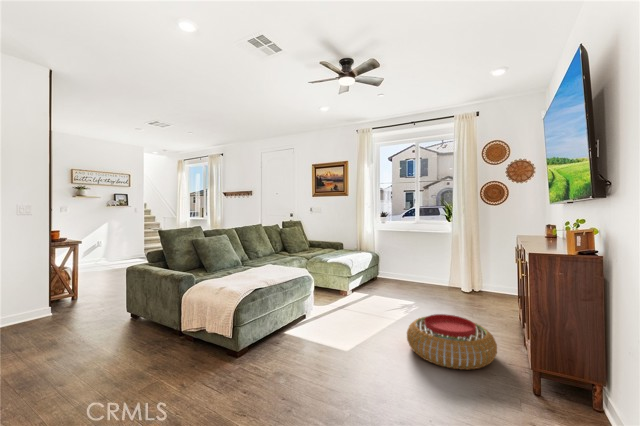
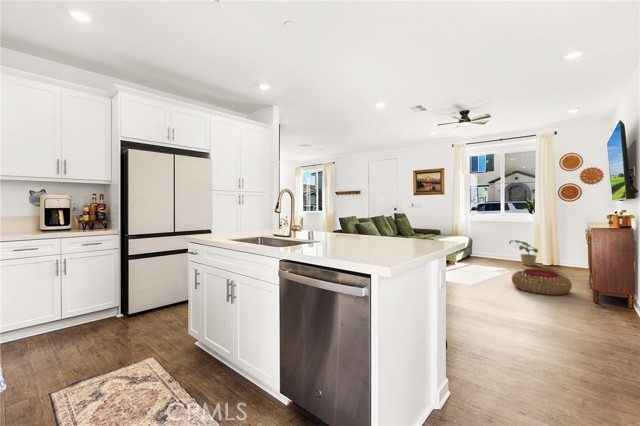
potted plant: none [420,258,456,292] -> present [509,240,538,266]

